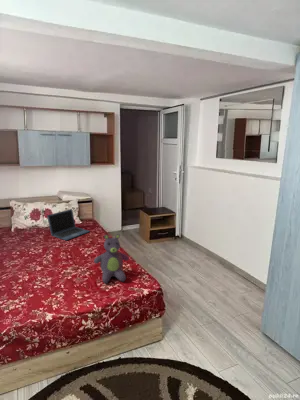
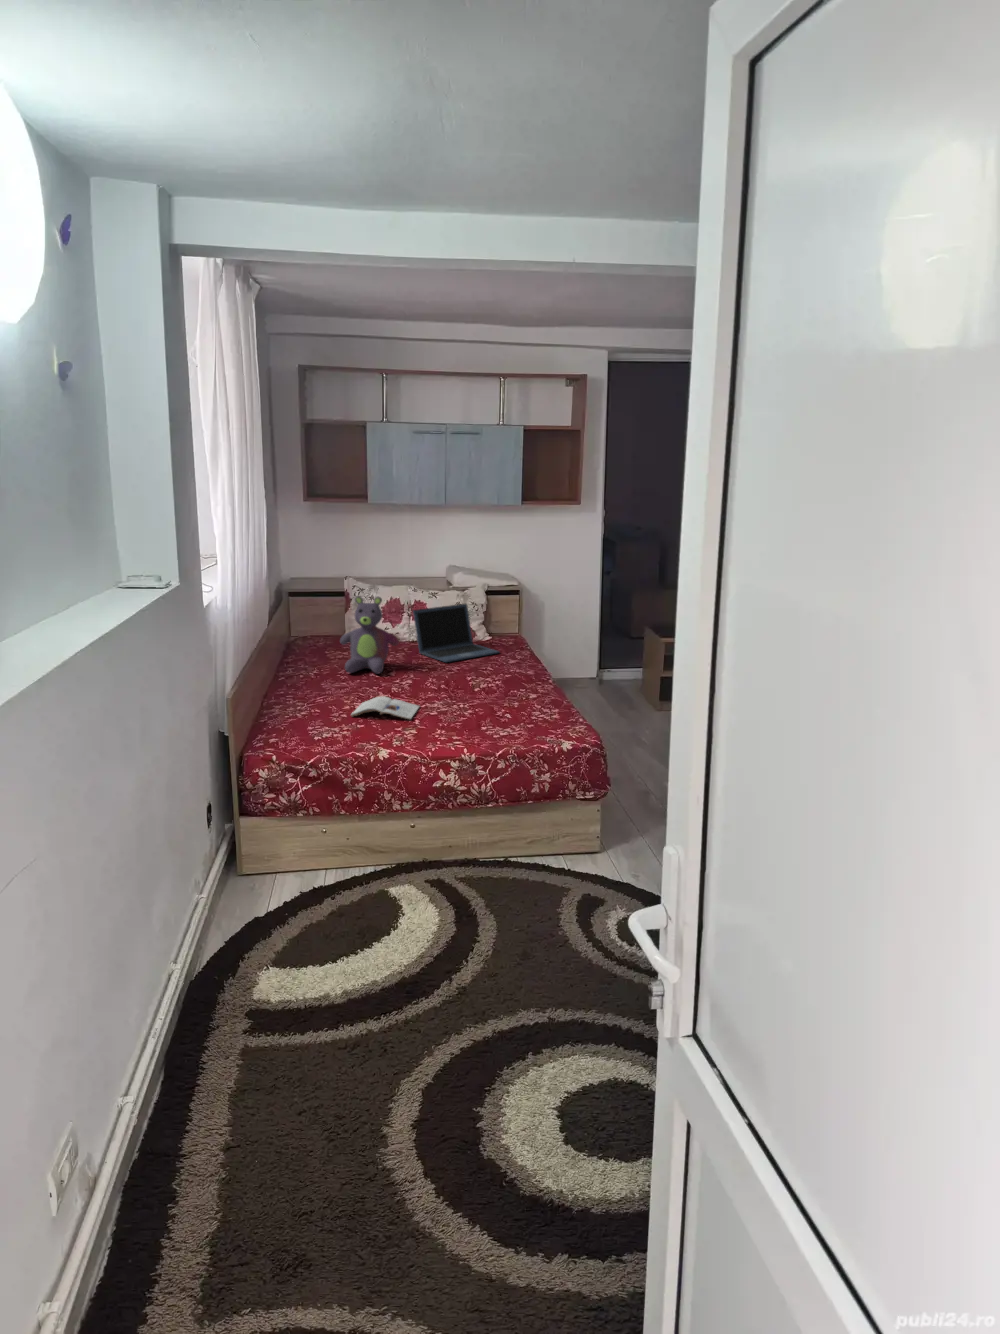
stuffed bear: present [94,234,129,283] -> present [340,596,399,674]
magazine: none [24,271,62,288] -> present [351,696,419,719]

